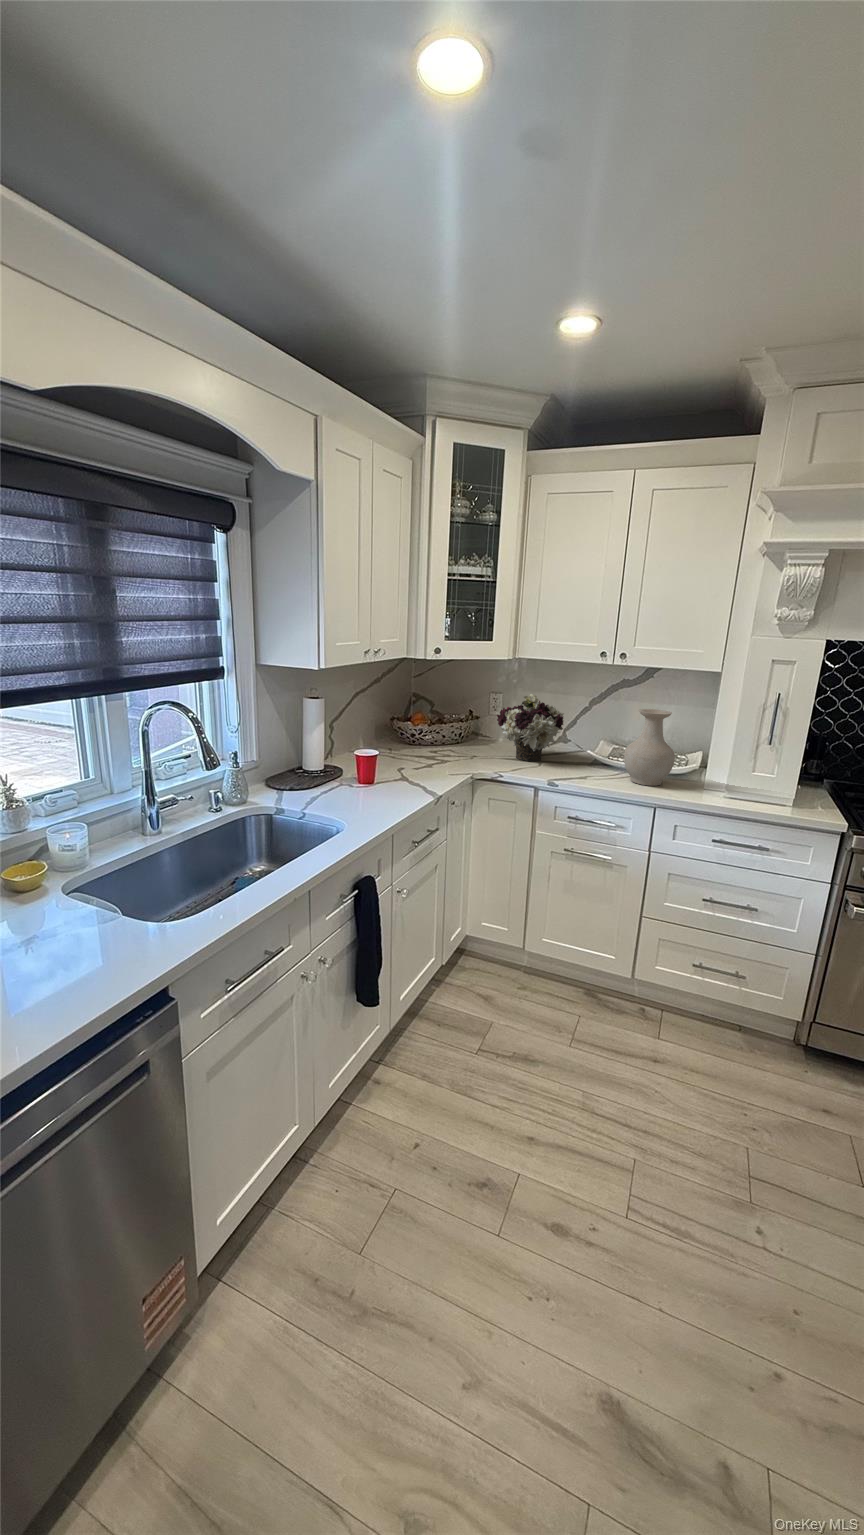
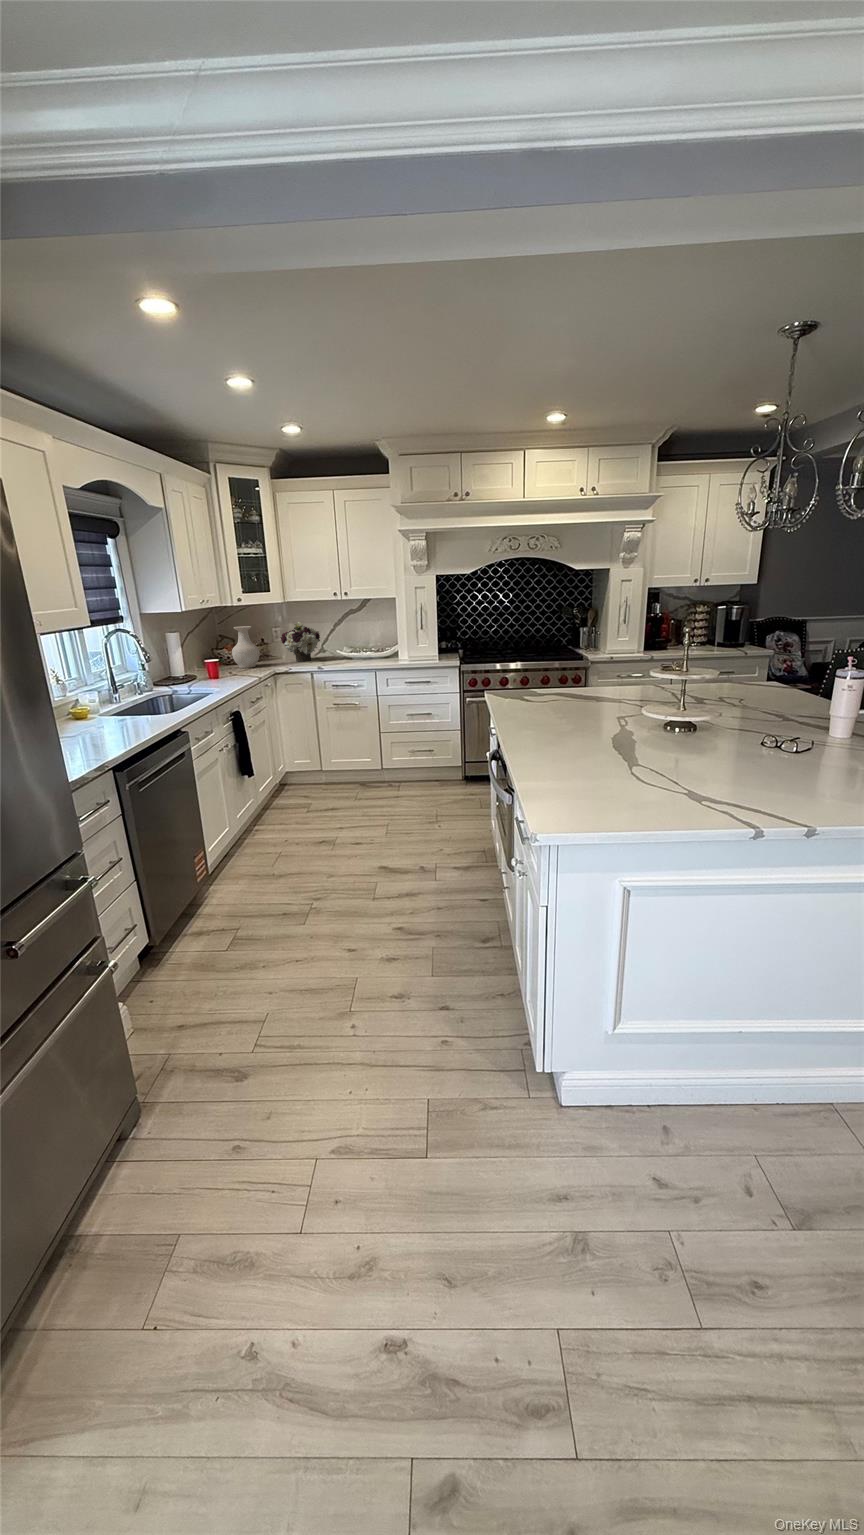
vase: present [624,709,675,786] -> present [232,626,259,668]

